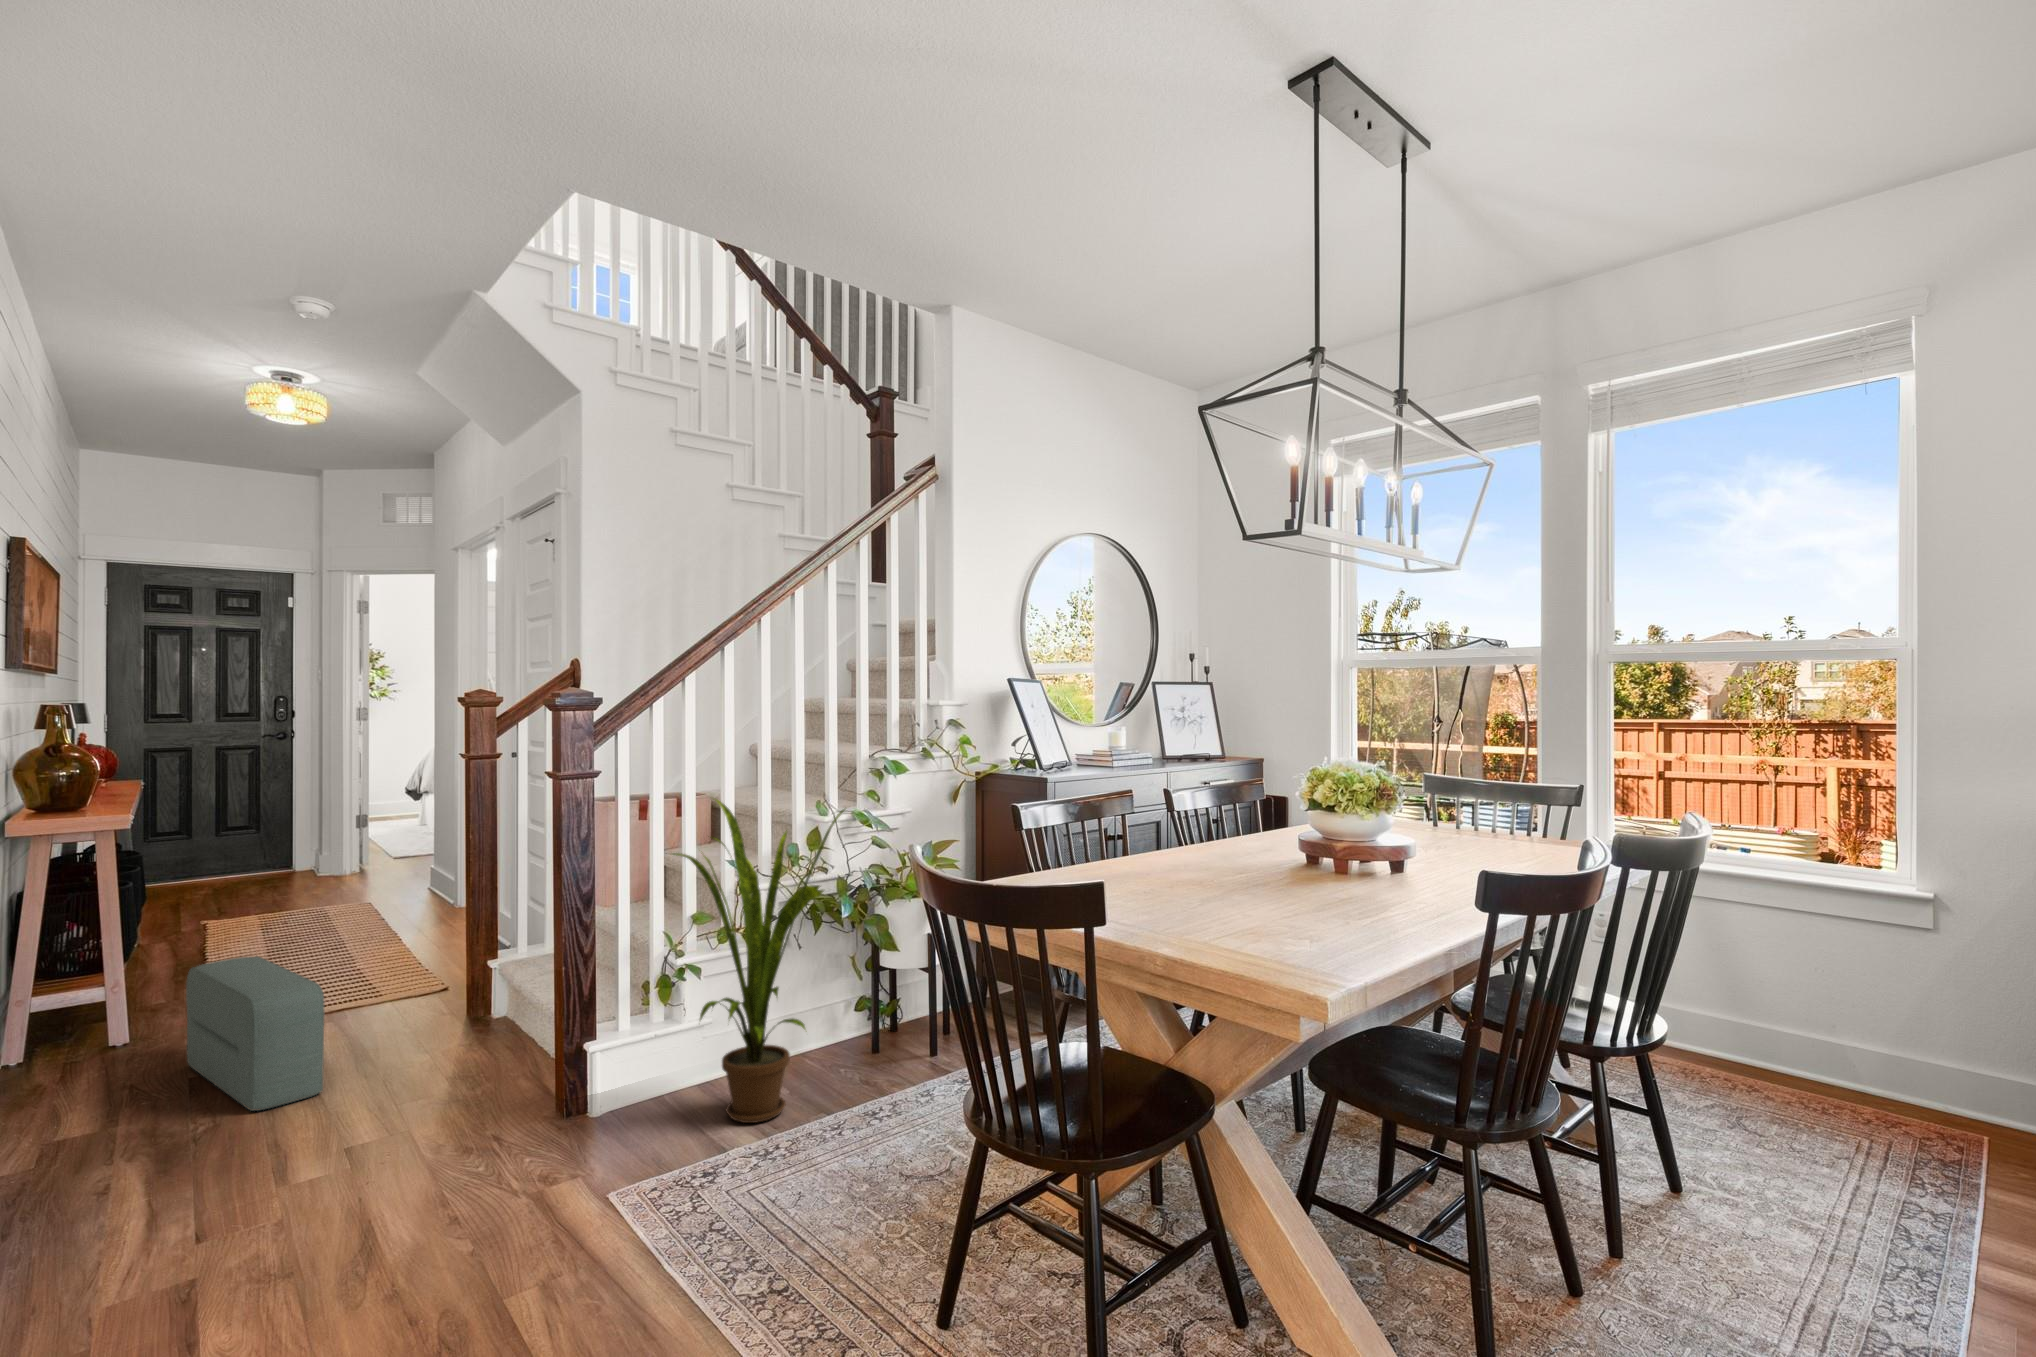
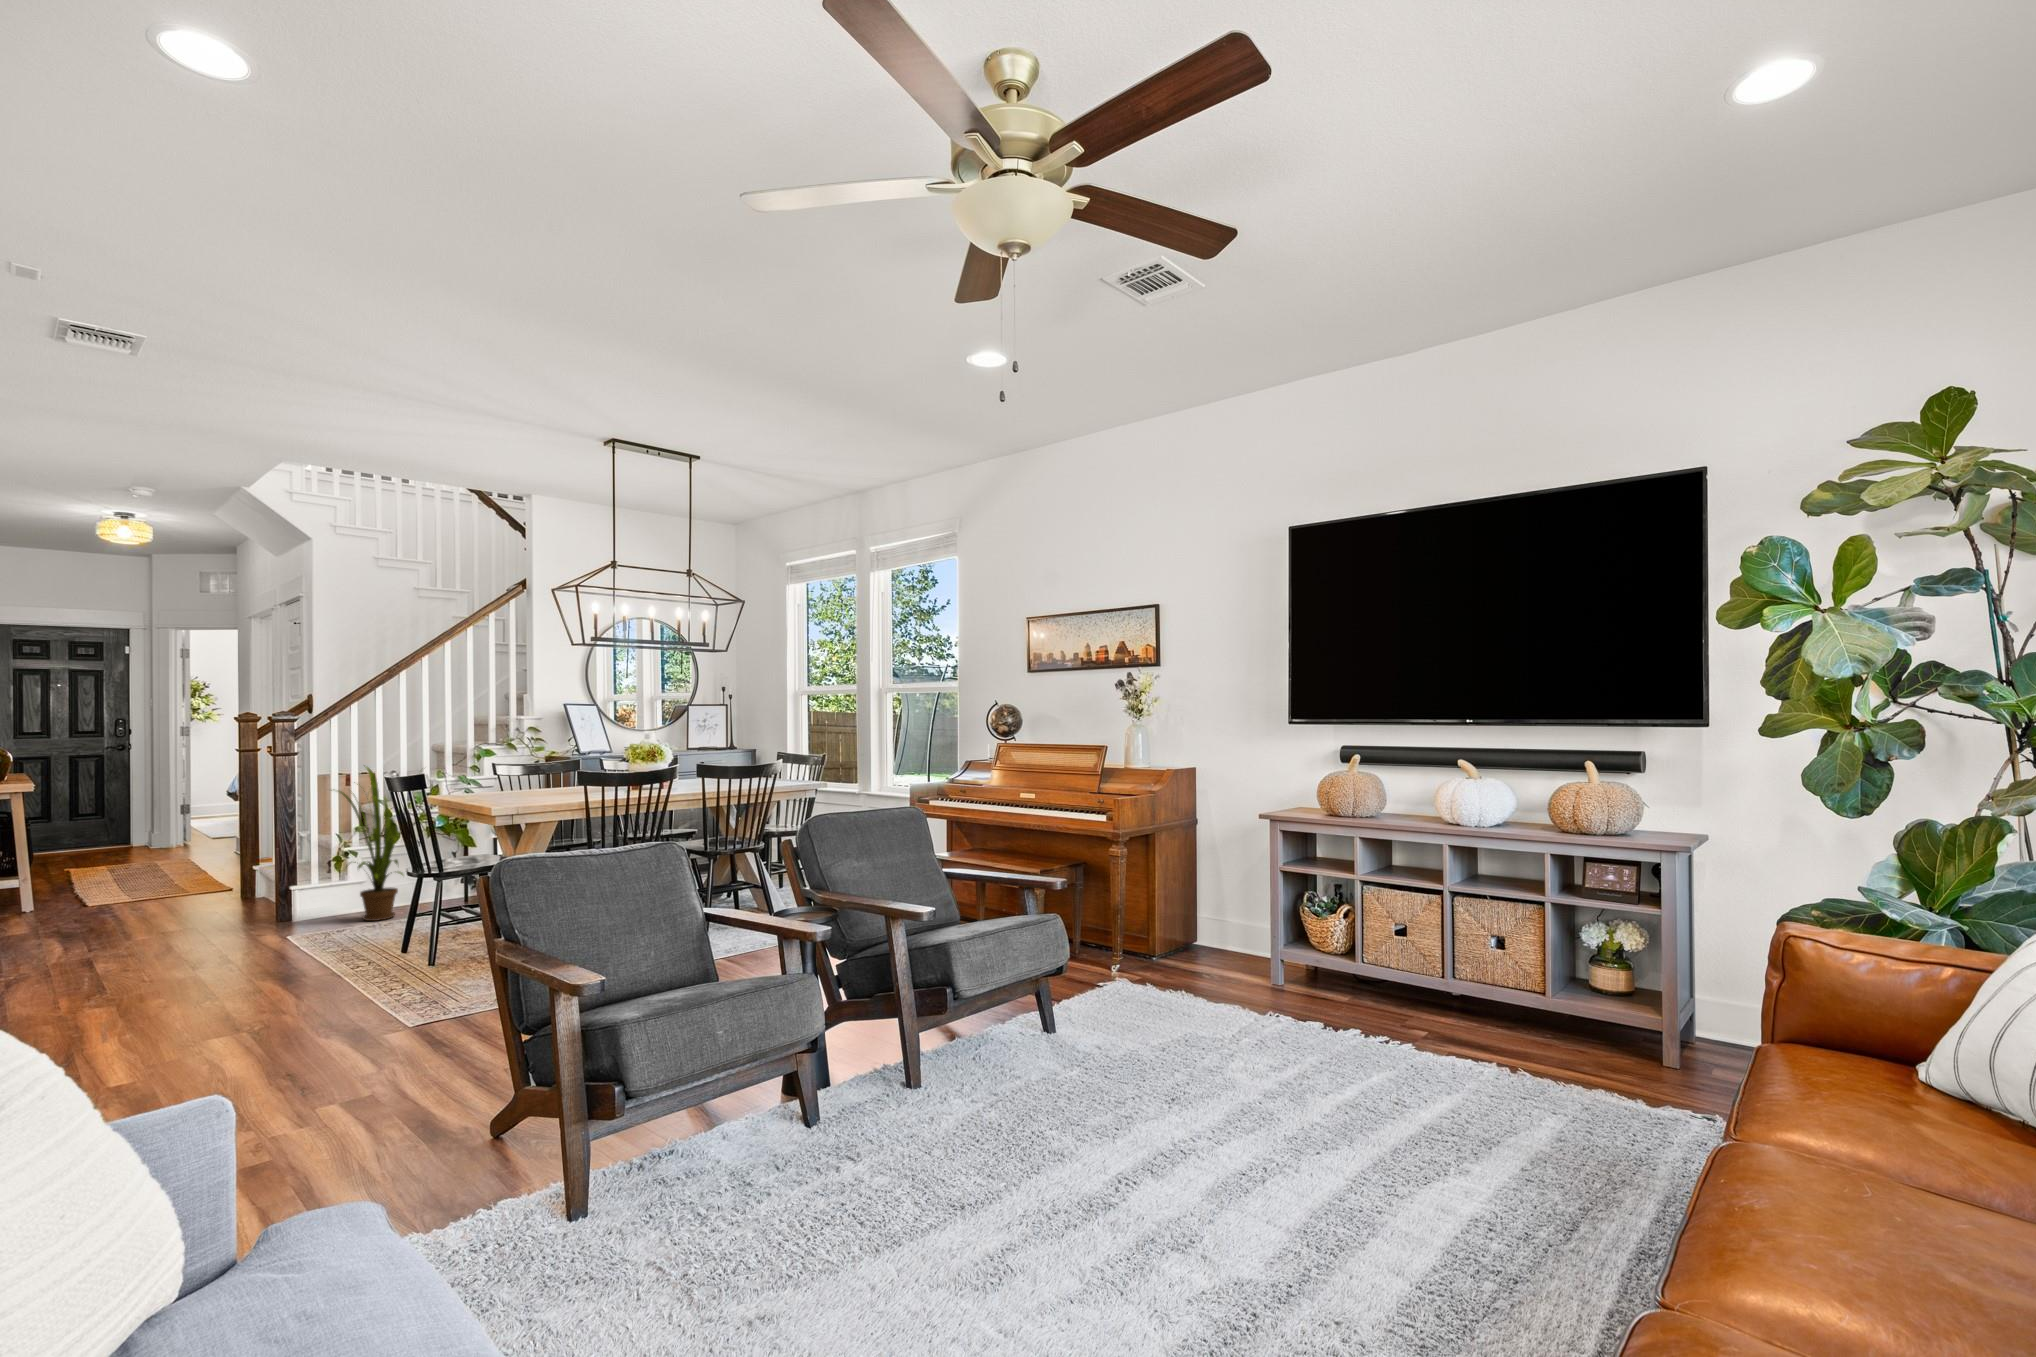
pouf: present [186,956,324,1111] -> none [70,860,150,927]

